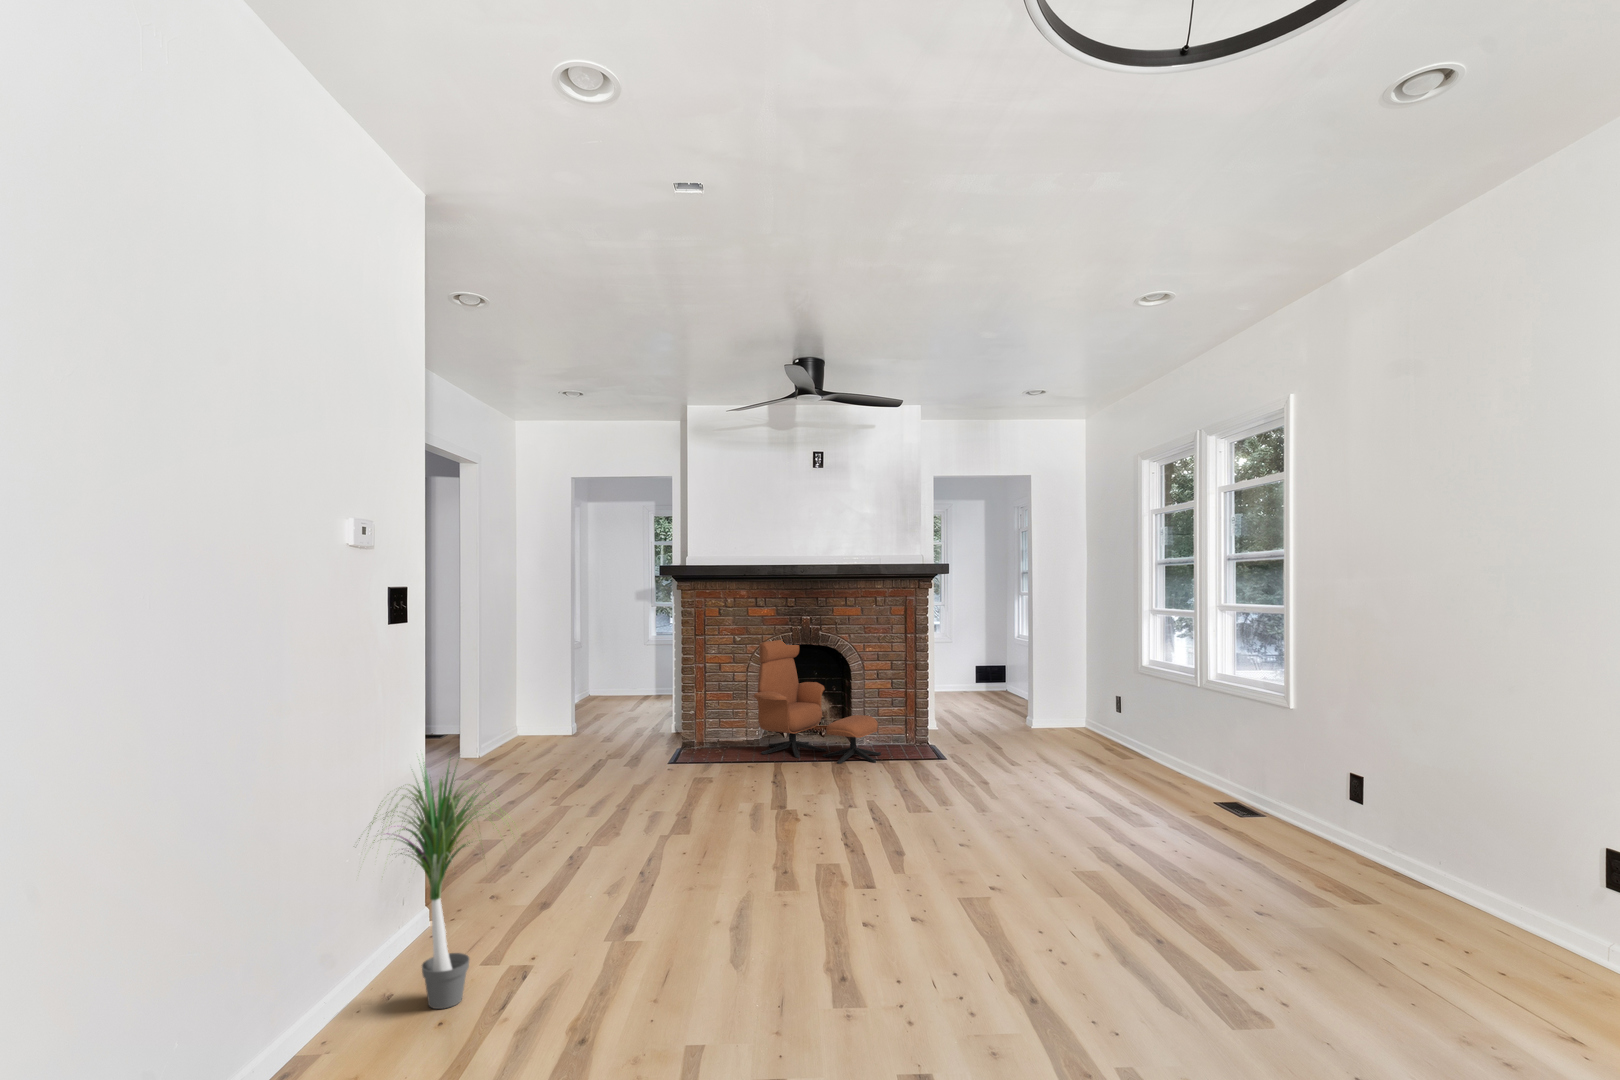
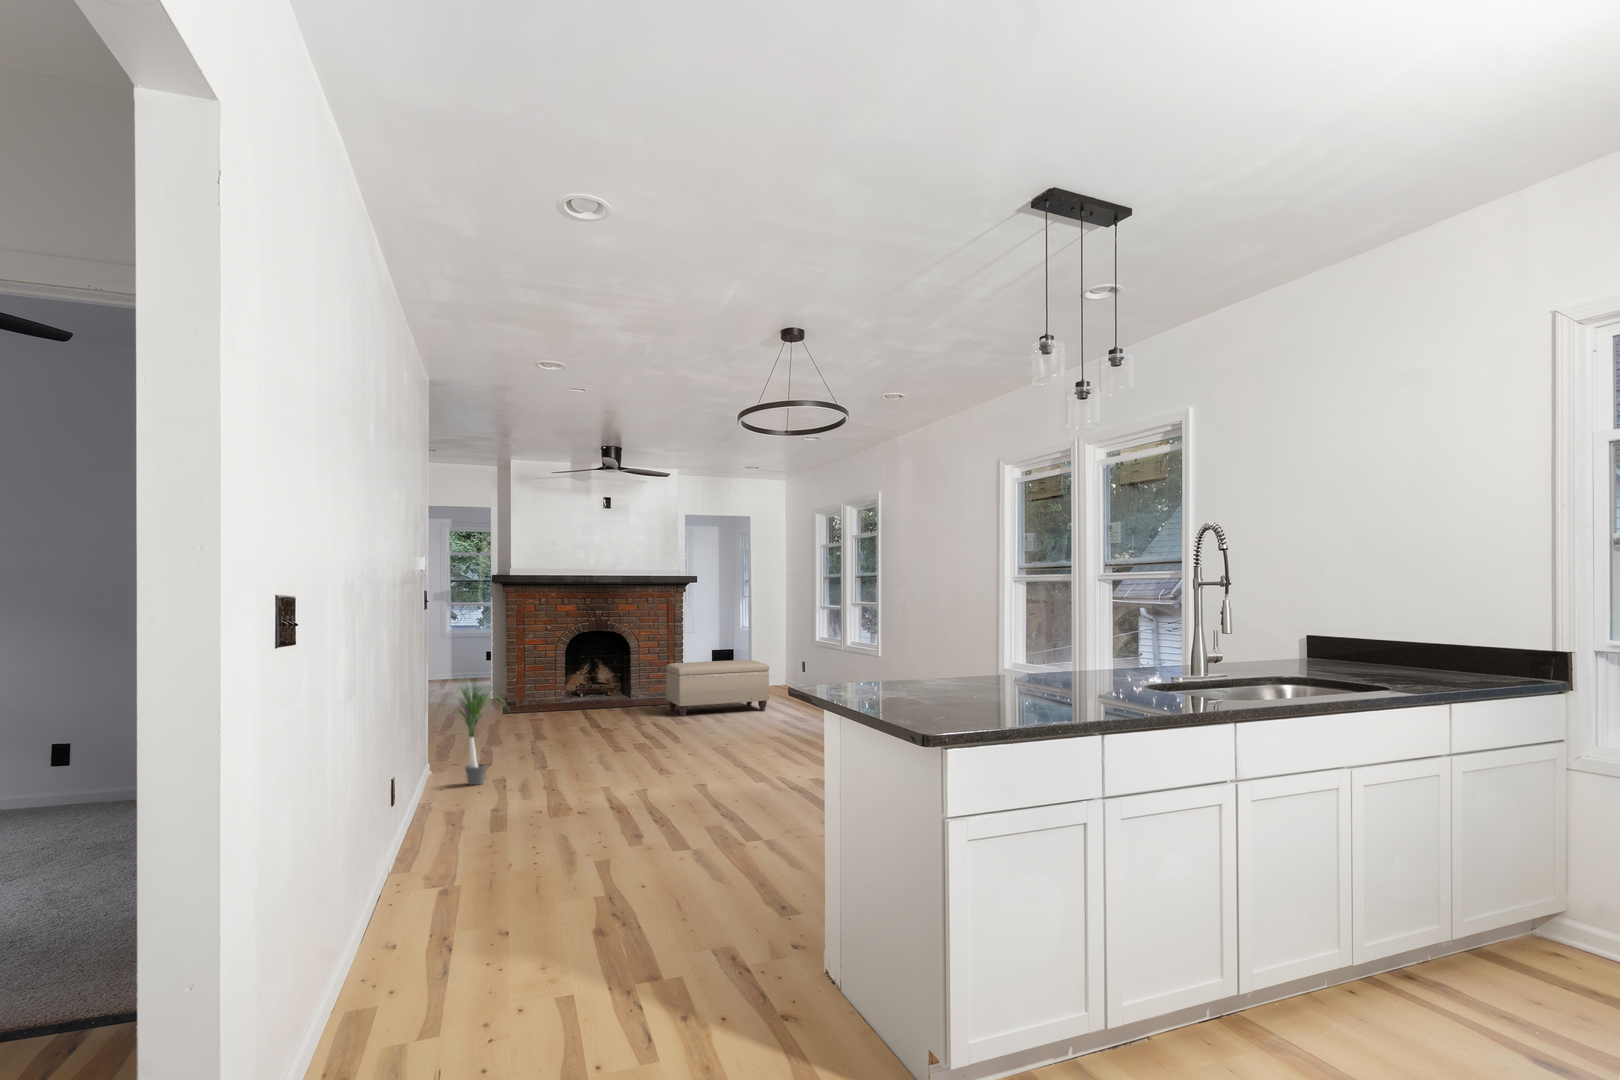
lounge chair: present [754,640,881,764] -> none [563,628,650,708]
ottoman: none [900,696,1073,792] -> present [666,660,769,717]

